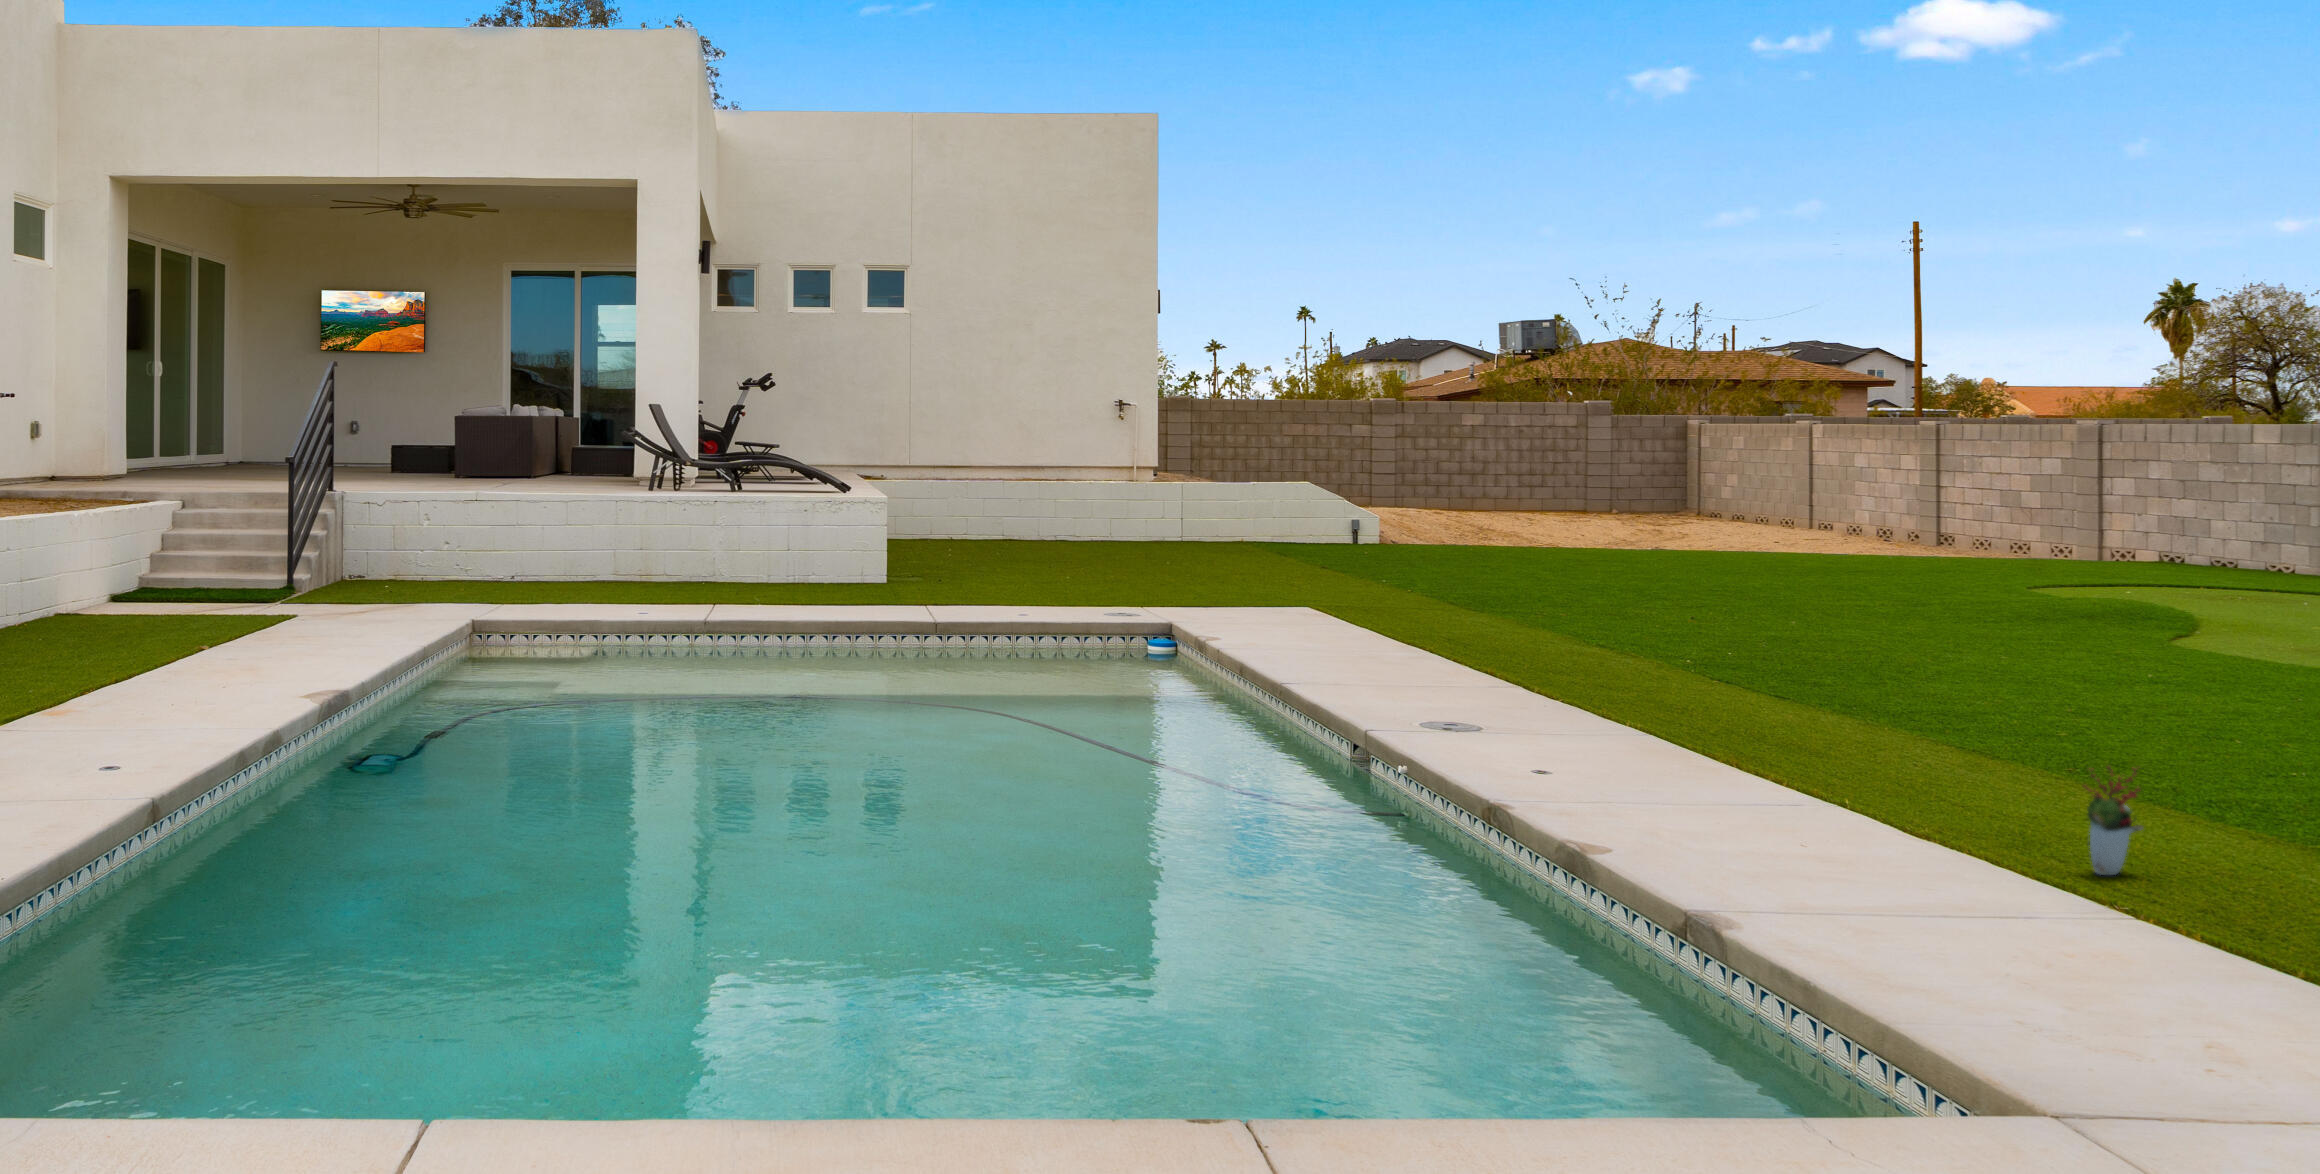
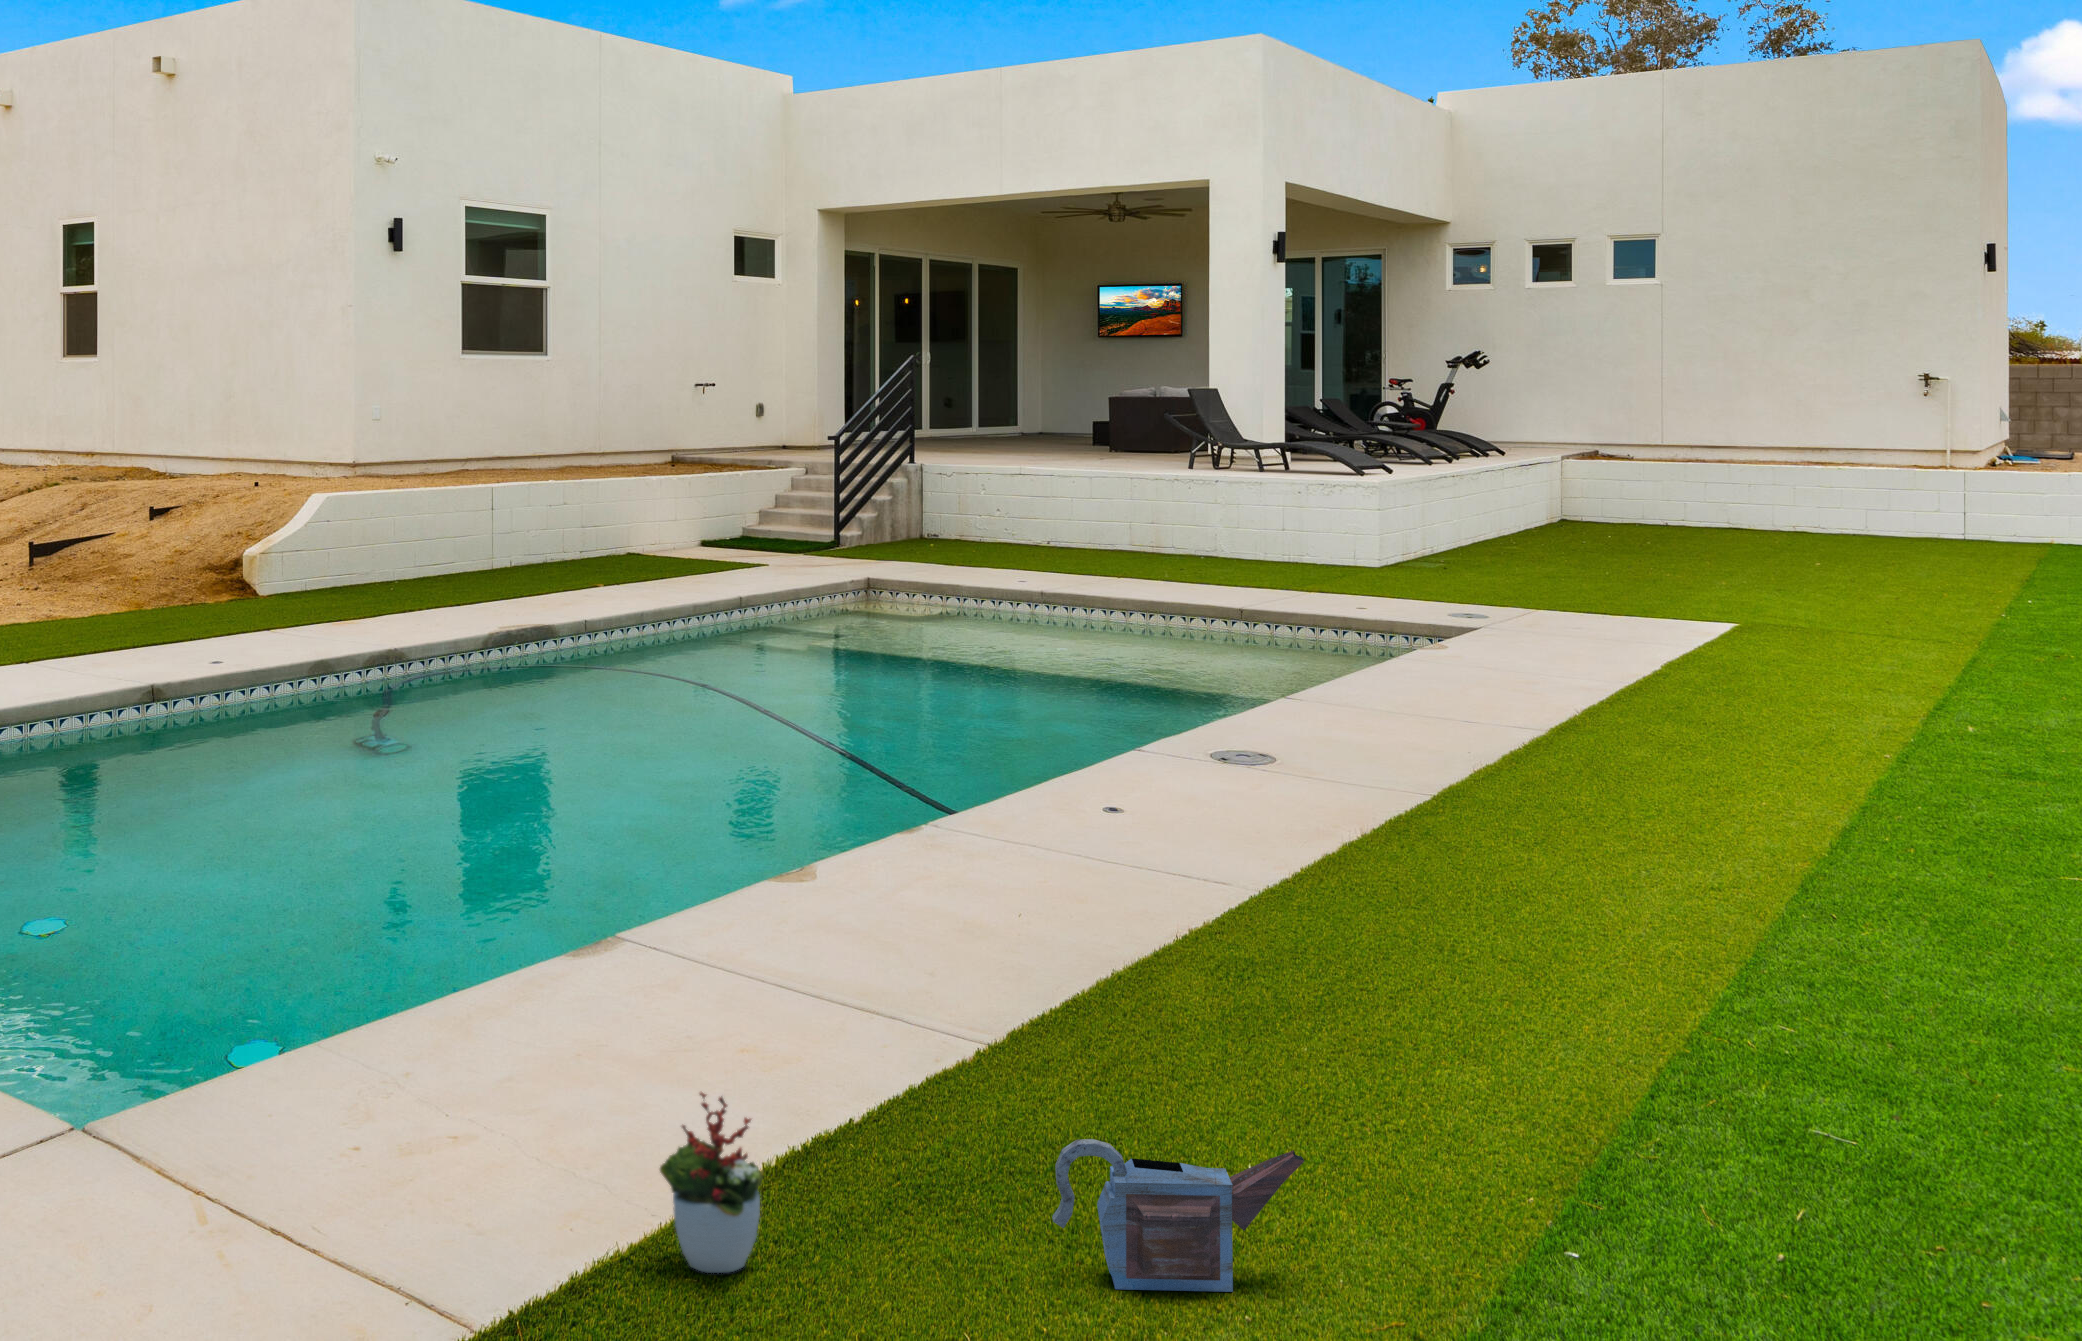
watering can: none [2184,756,2241,845] -> present [1052,1139,1304,1292]

